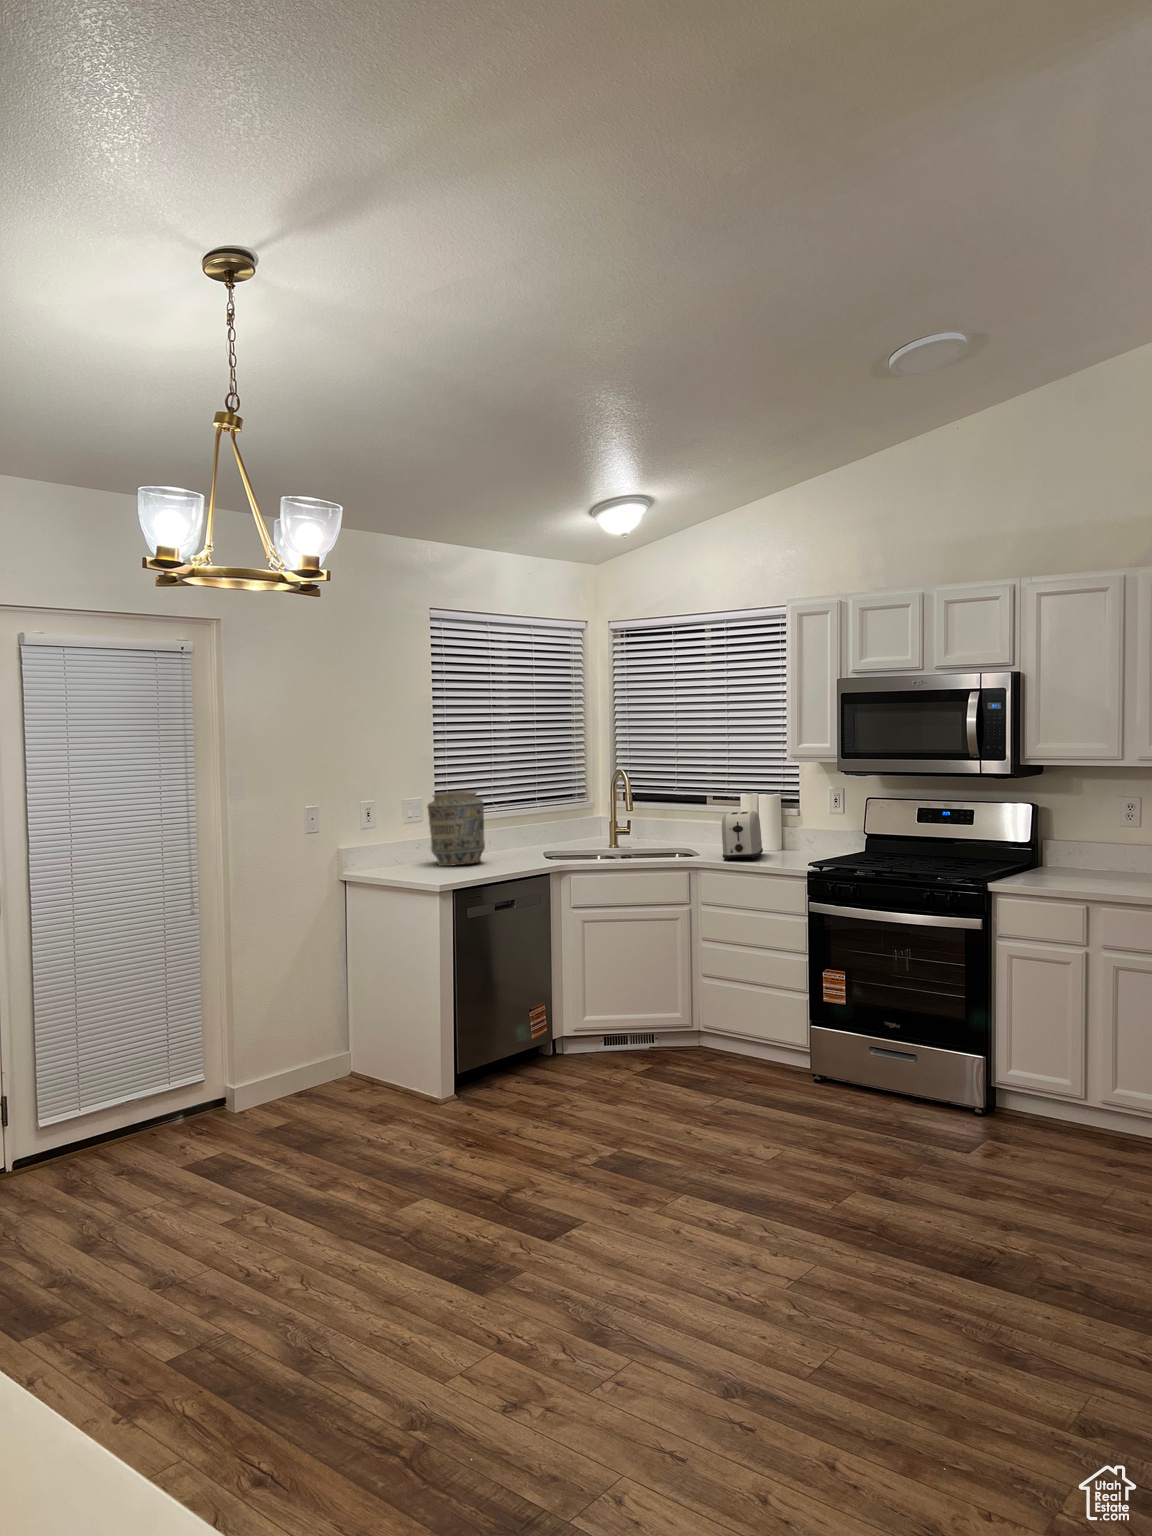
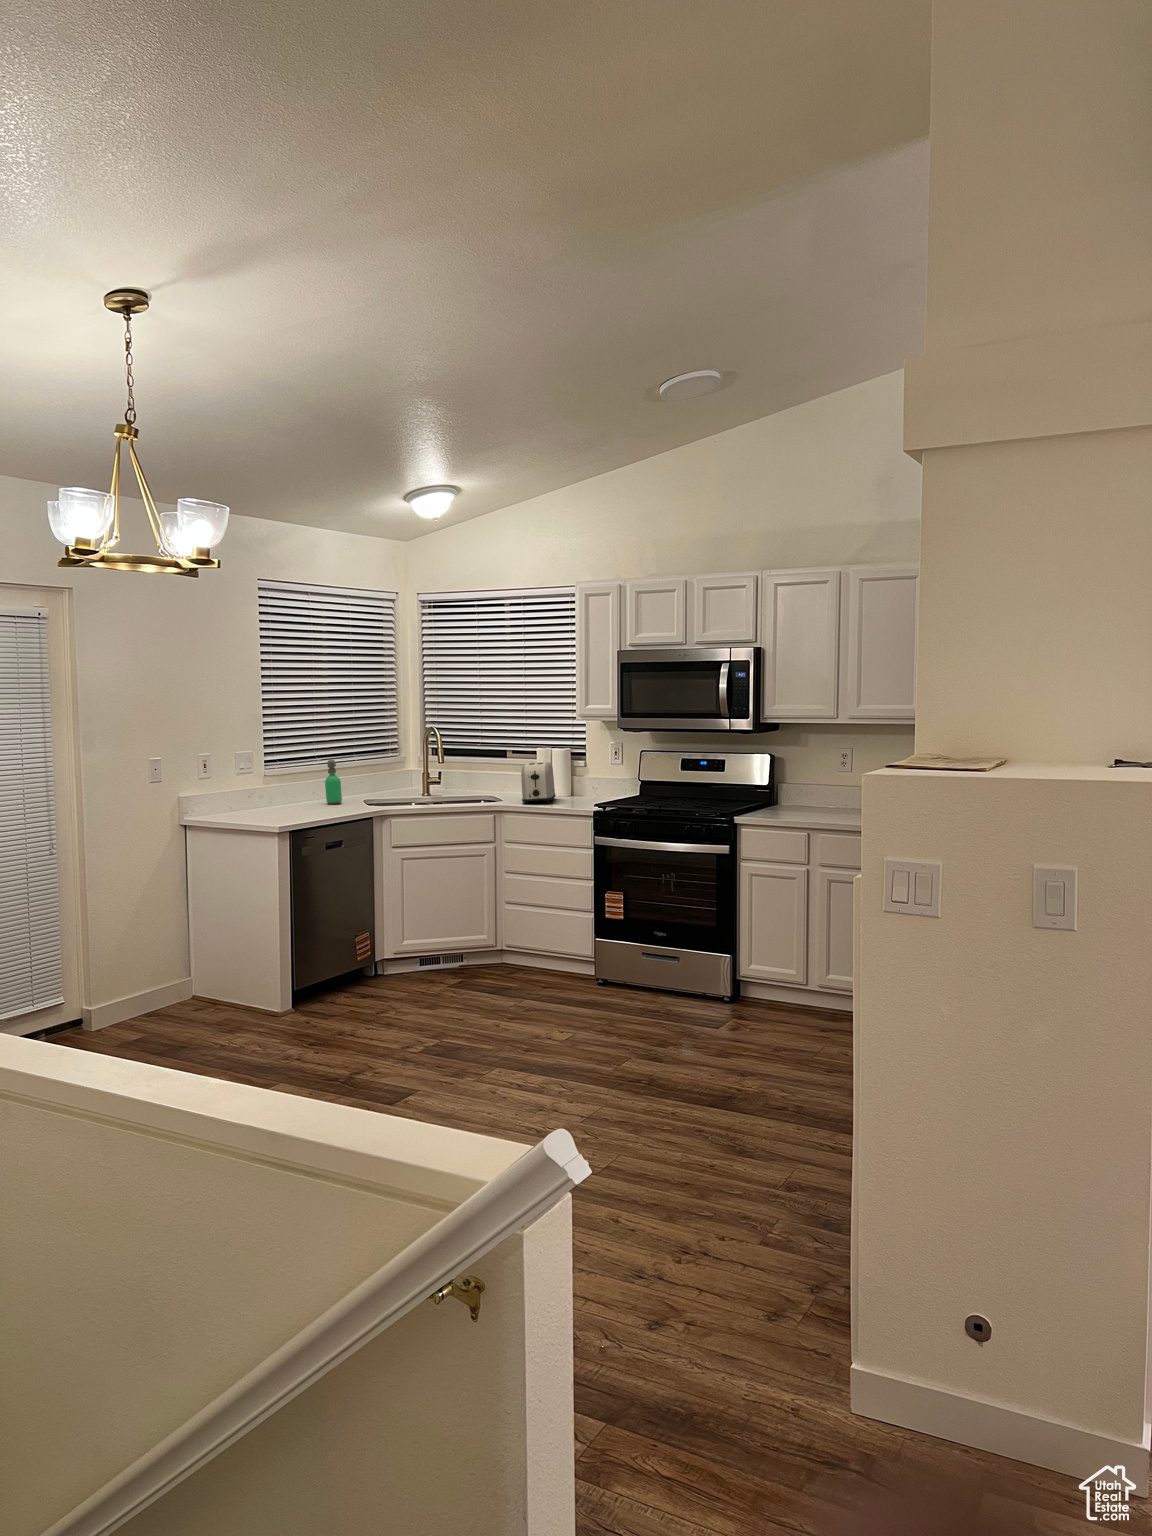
vase: present [427,792,485,866] -> none [260,745,313,811]
soap dispenser: none [500,807,518,858] -> present [325,760,342,804]

